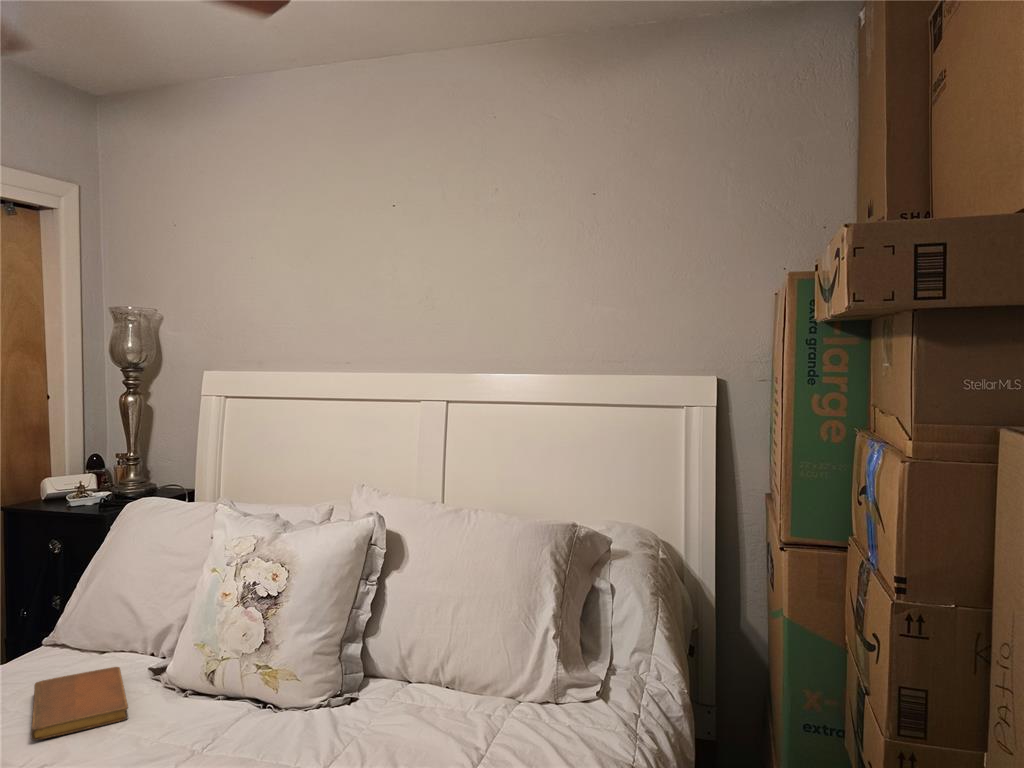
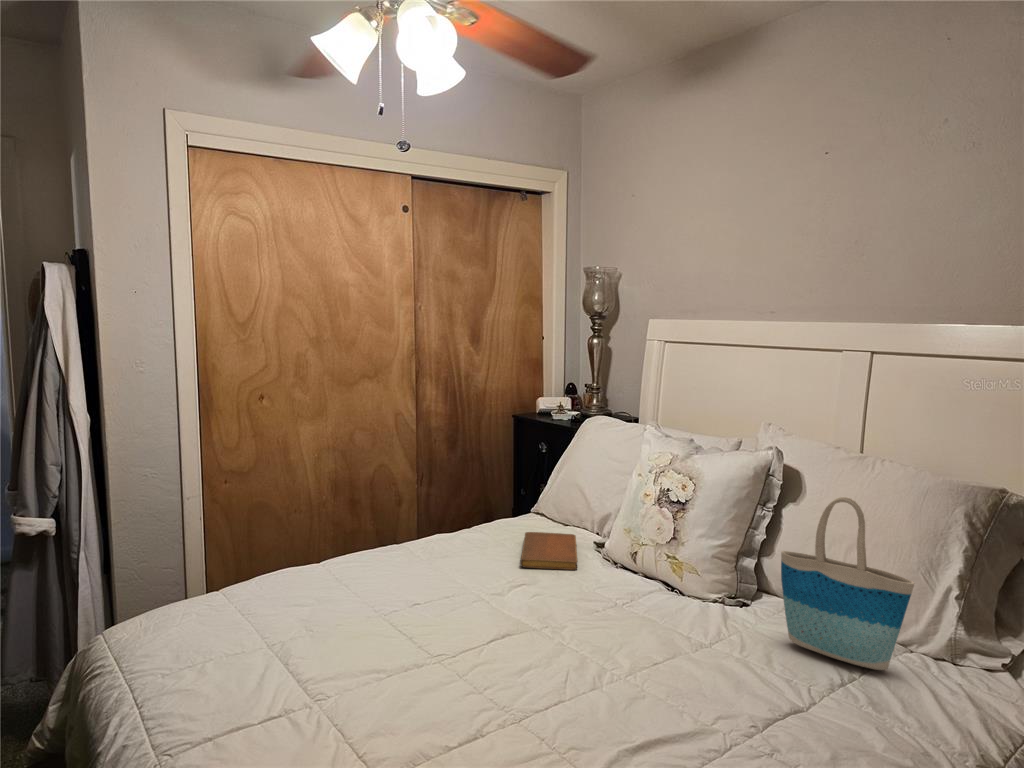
tote bag: none [398,559,527,737] -> present [781,497,914,670]

